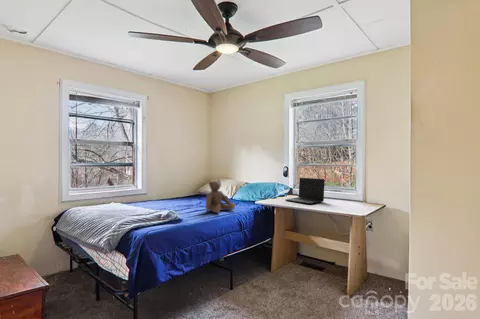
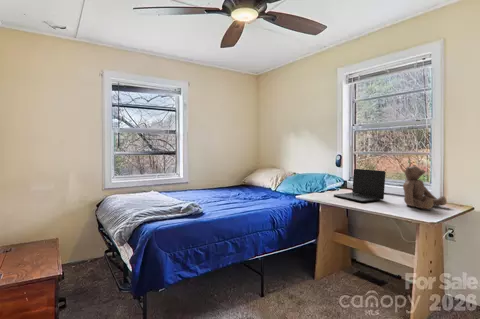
teddy bear: present [206,180,235,213] -> present [403,165,446,209]

